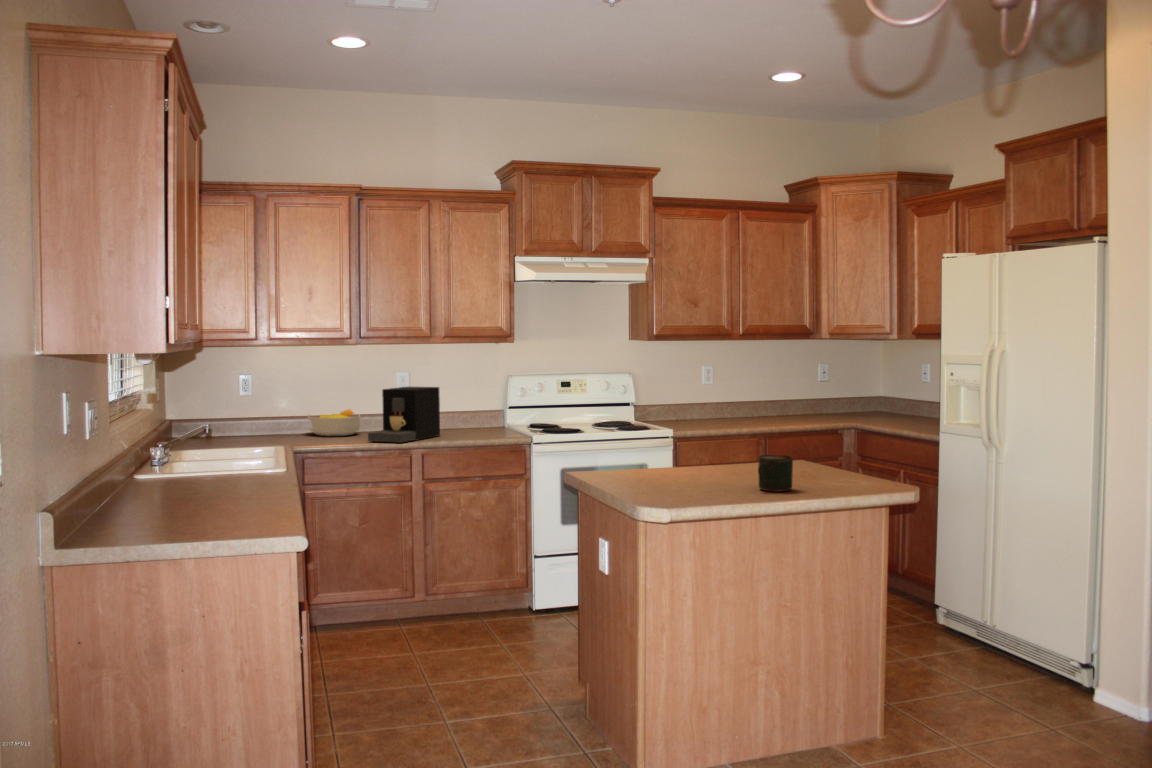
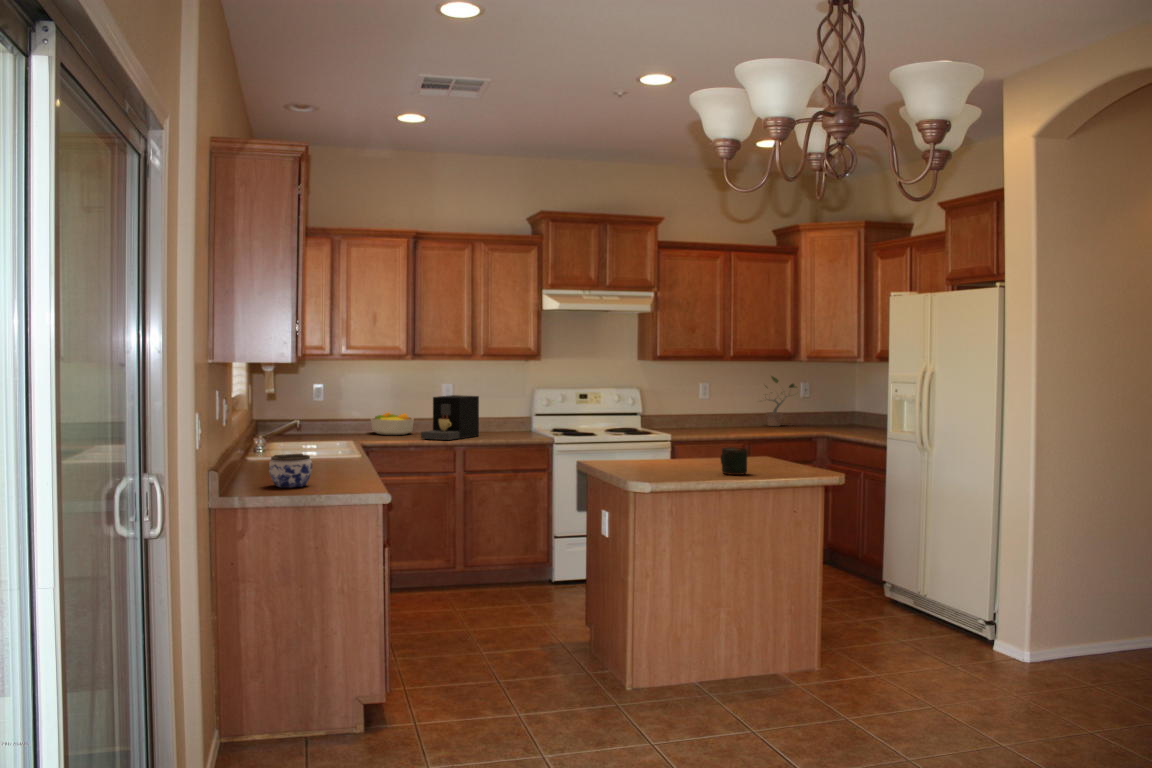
potted plant: none [768,355,818,416] -> present [766,376,797,426]
jar: none [137,478,200,528] -> present [269,454,312,488]

